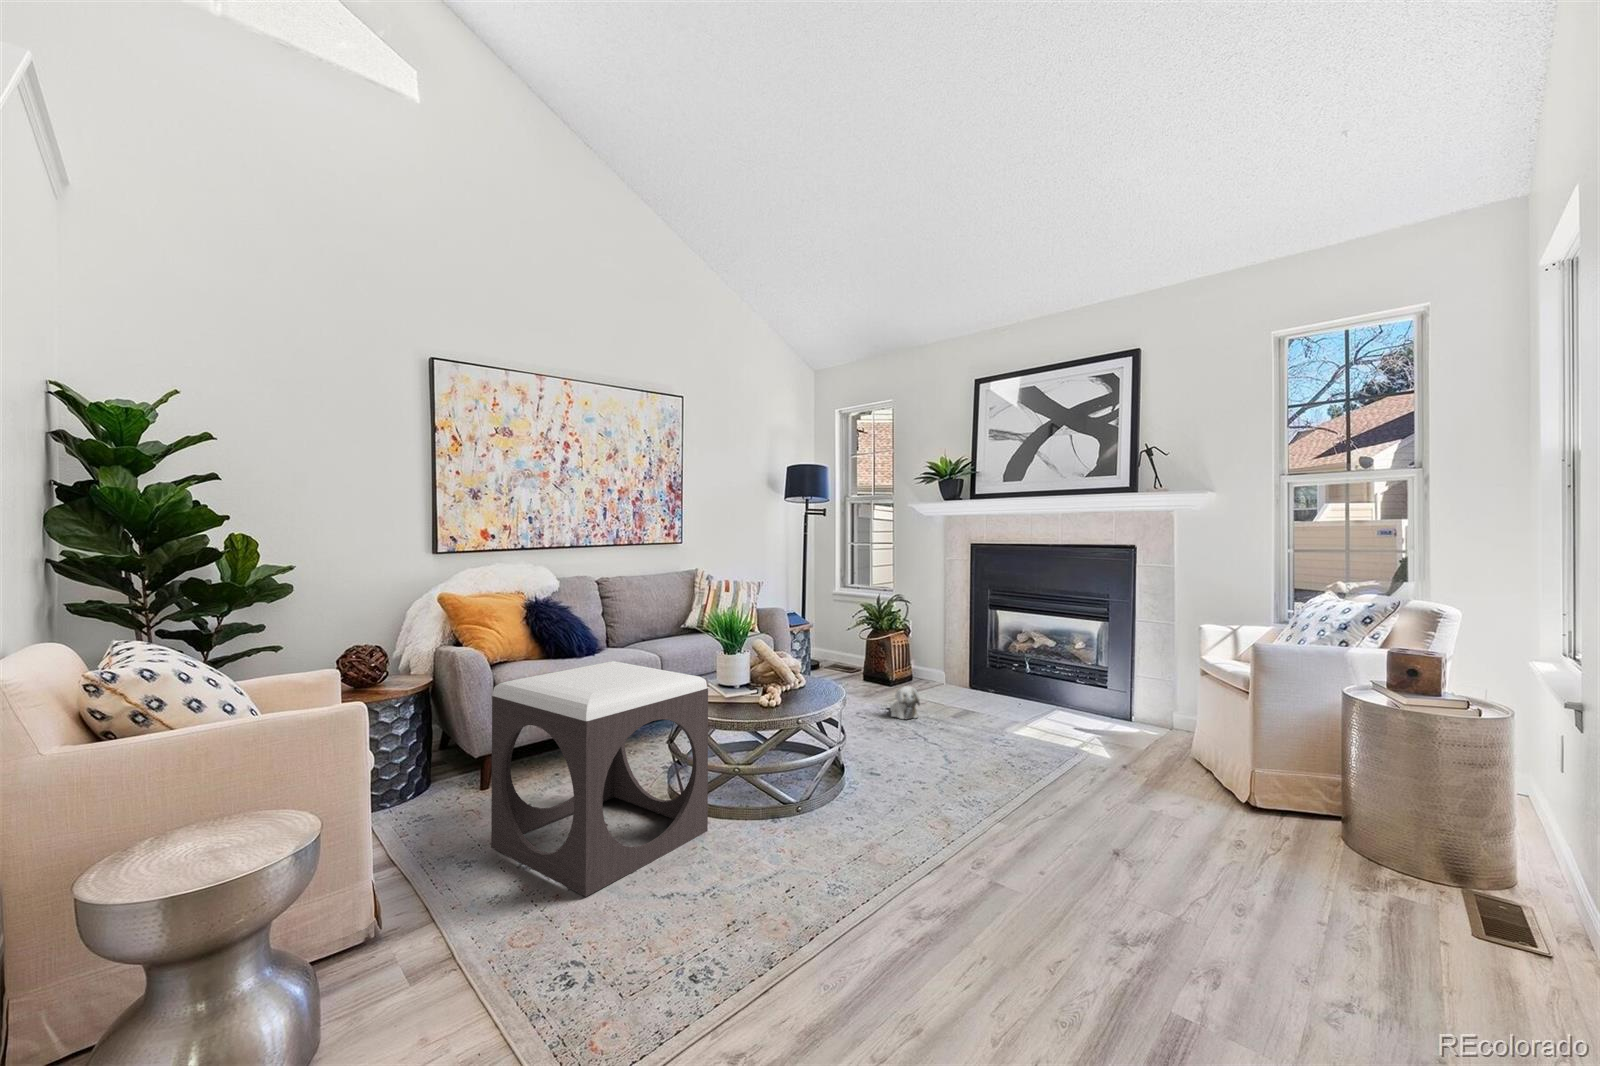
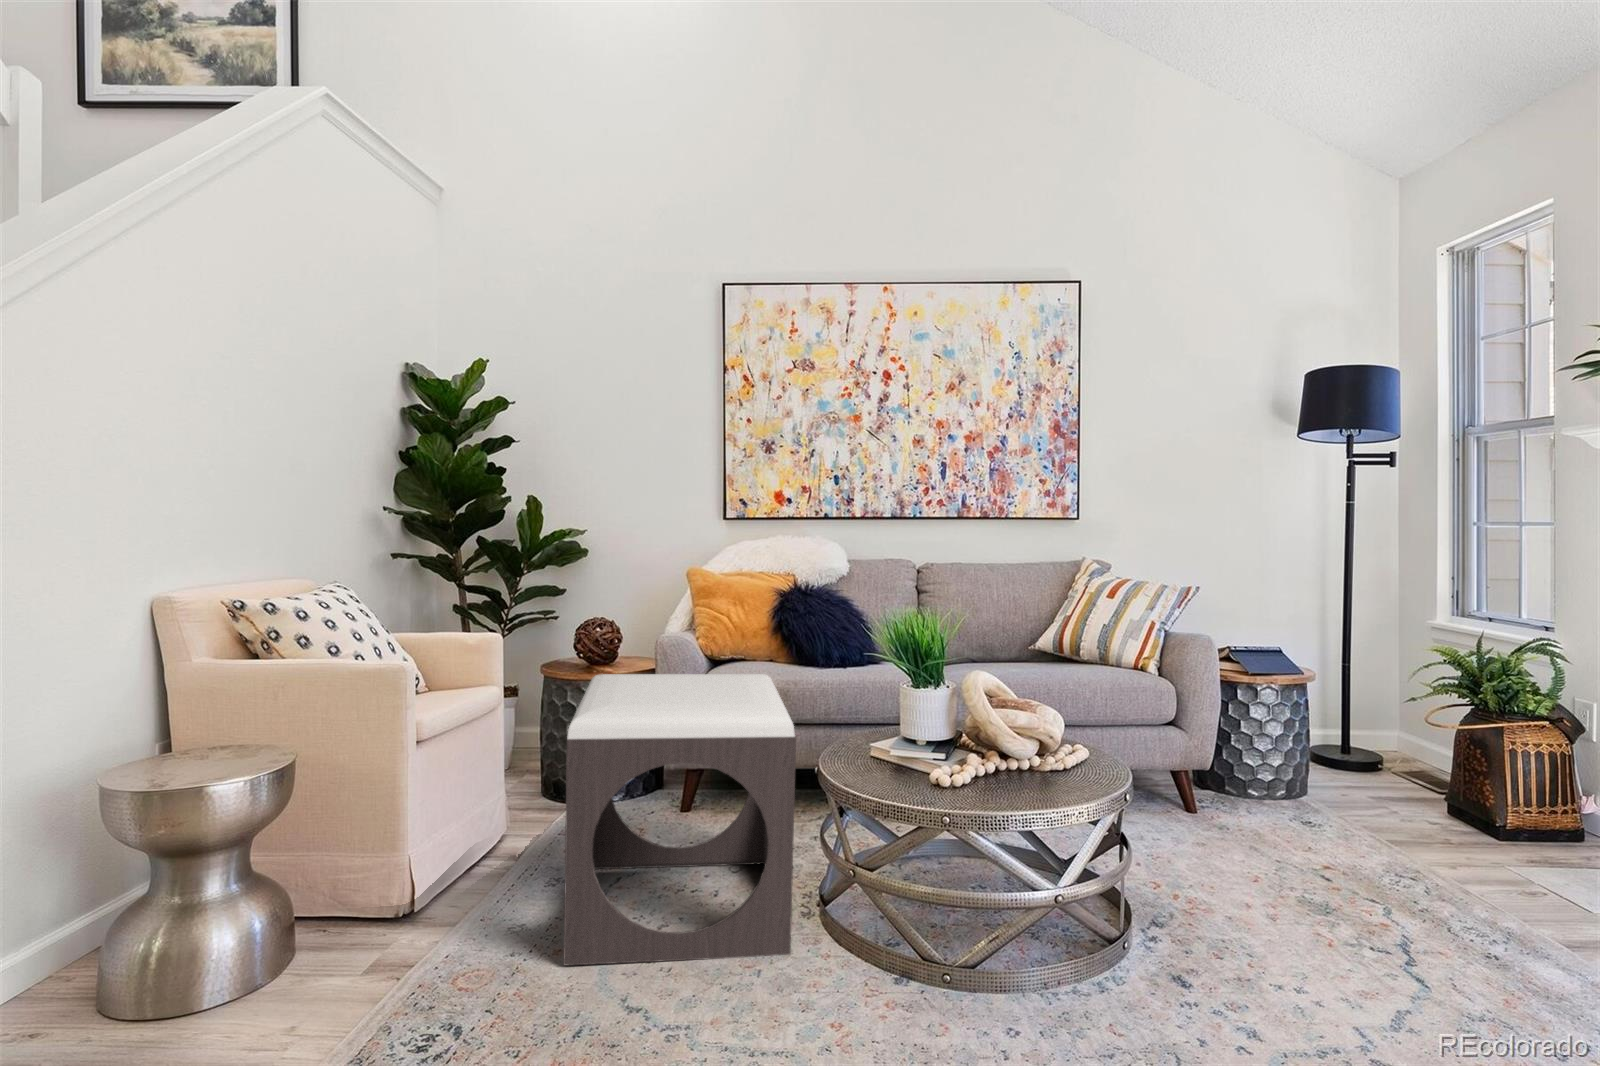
plush toy: present [890,686,920,719] -> none [1380,843,1462,921]

